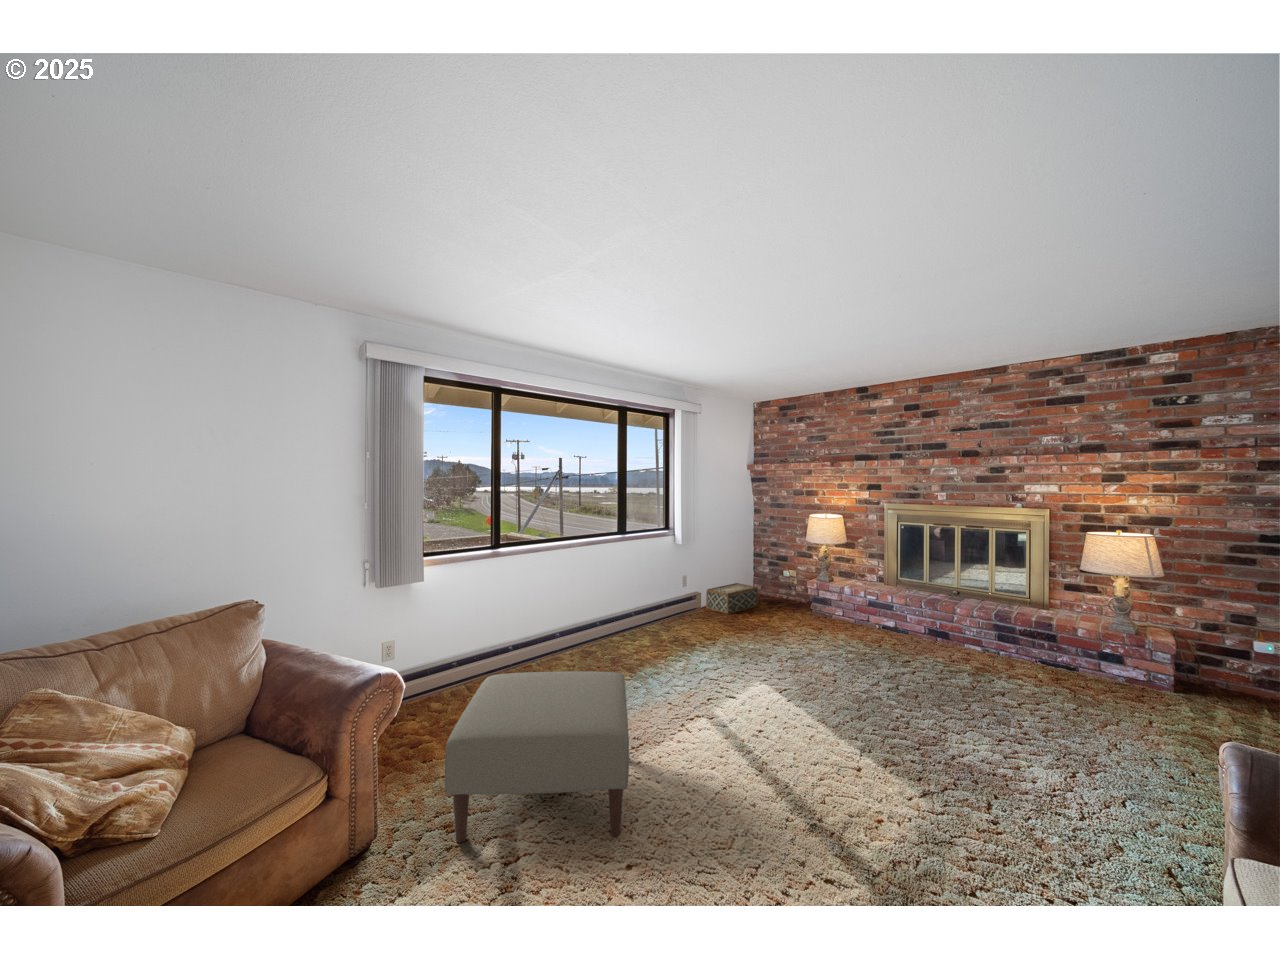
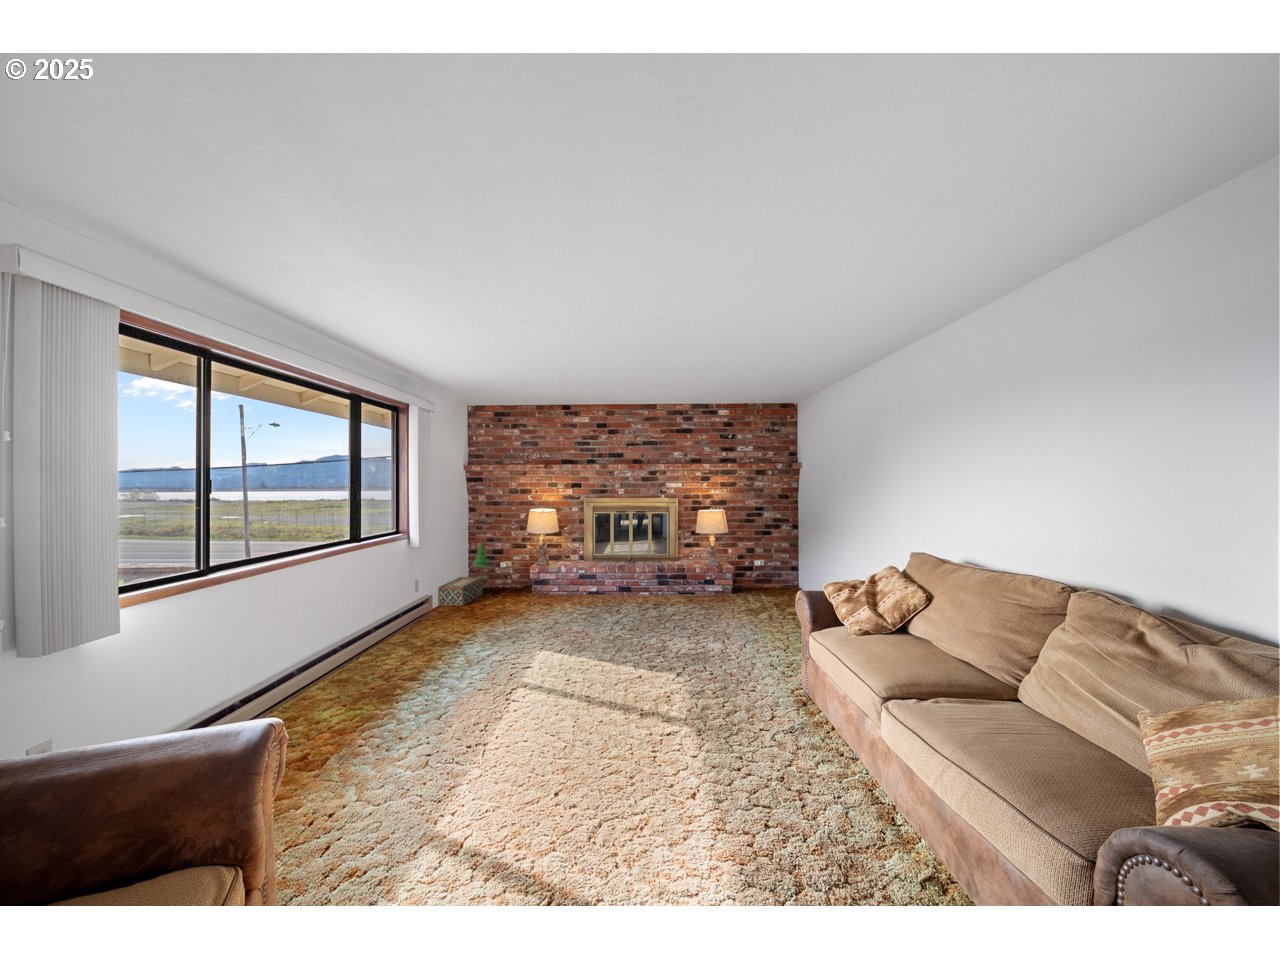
potted tree: none [752,546,772,600] -> present [474,542,489,587]
ottoman: present [445,671,629,843] -> none [343,662,545,853]

